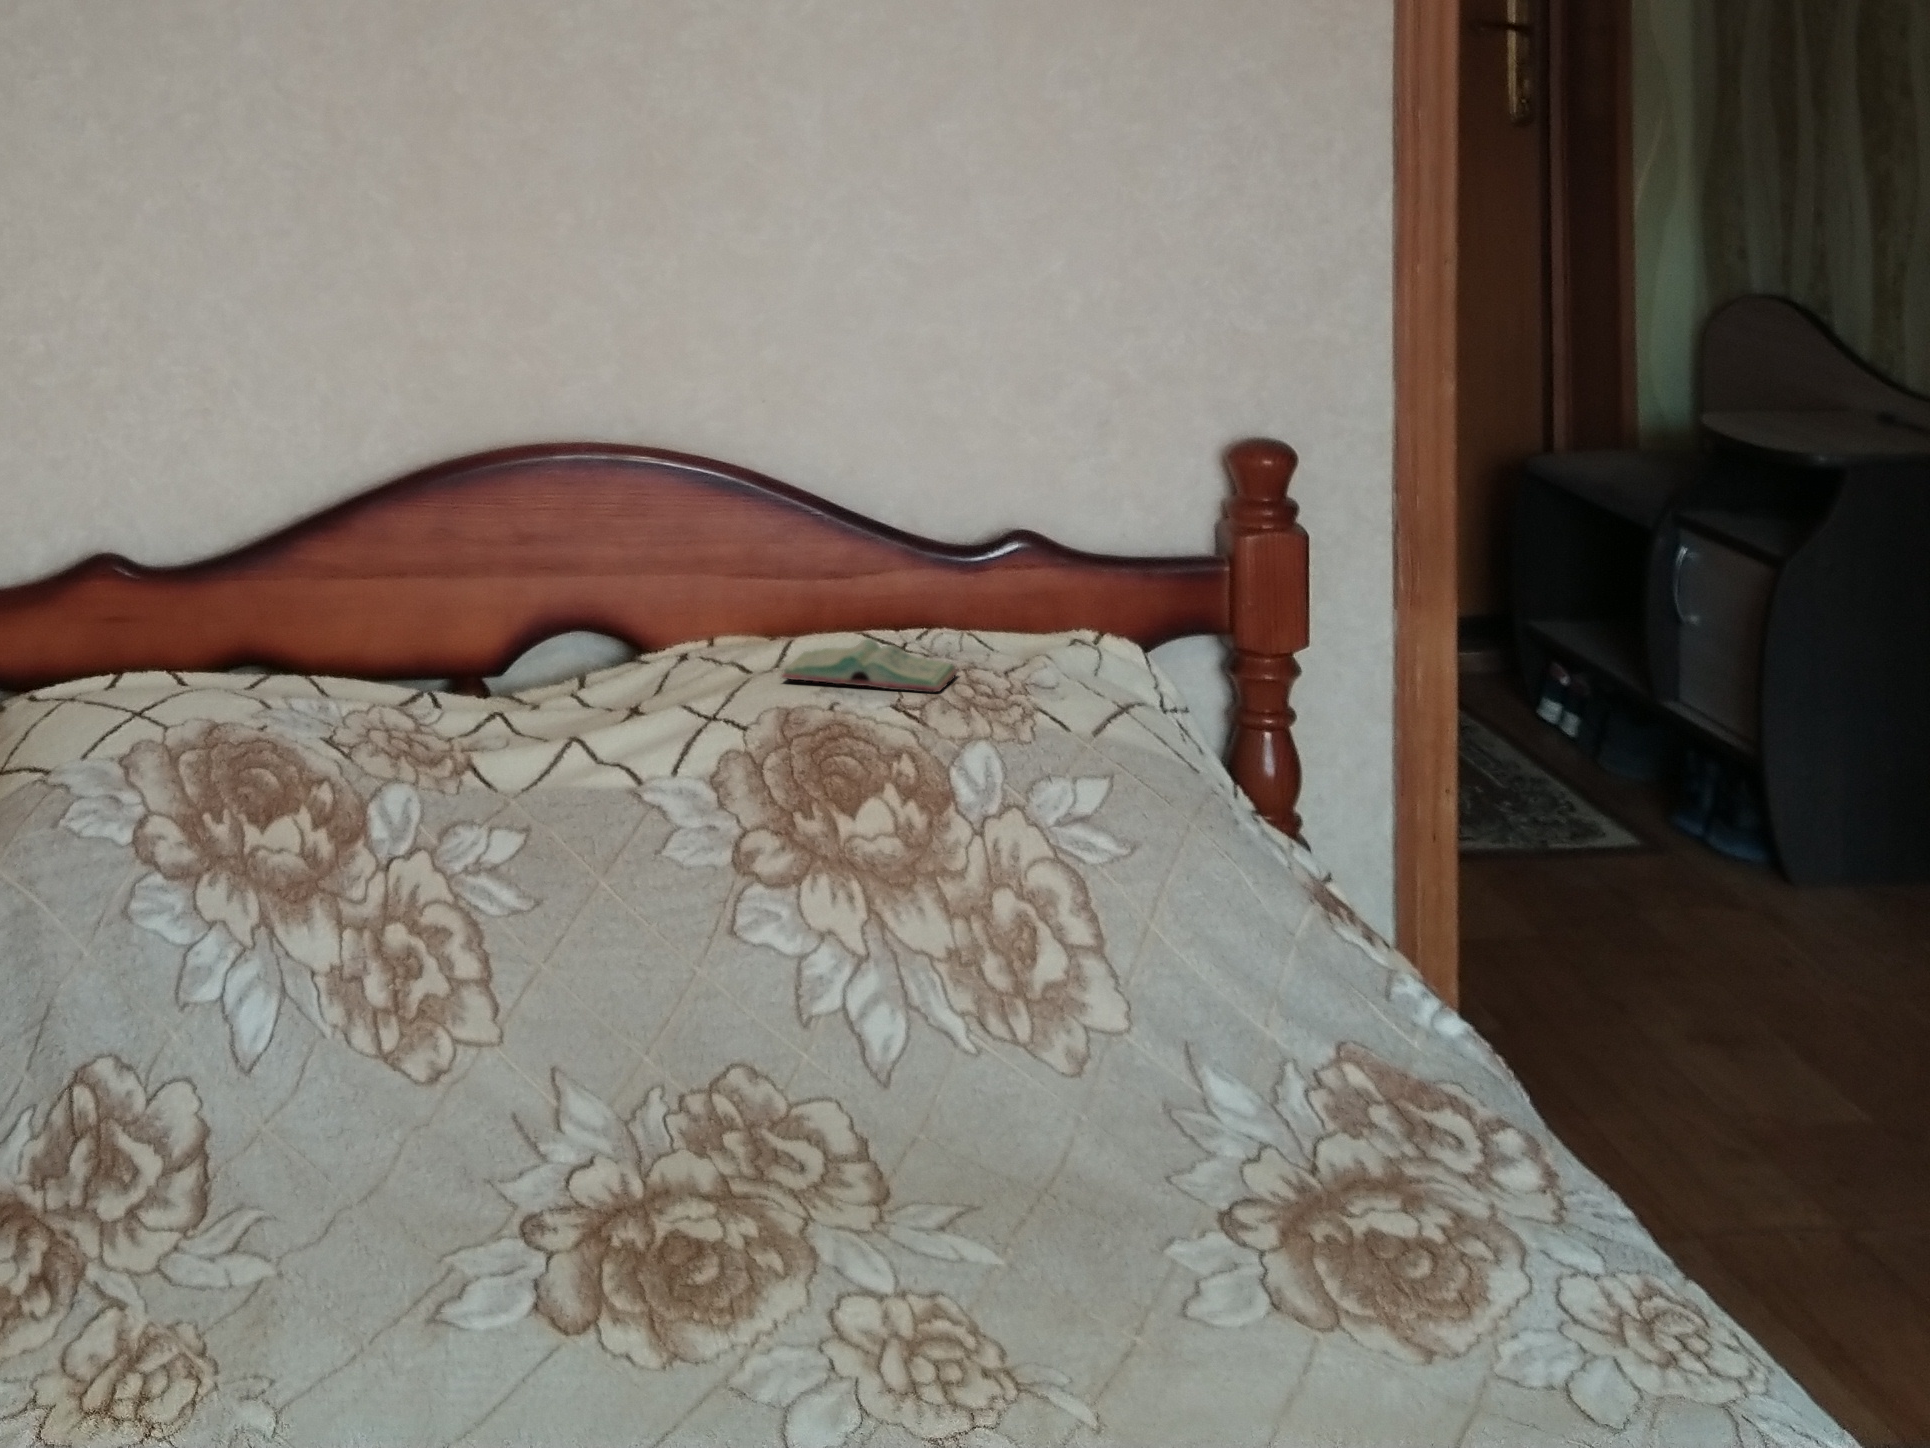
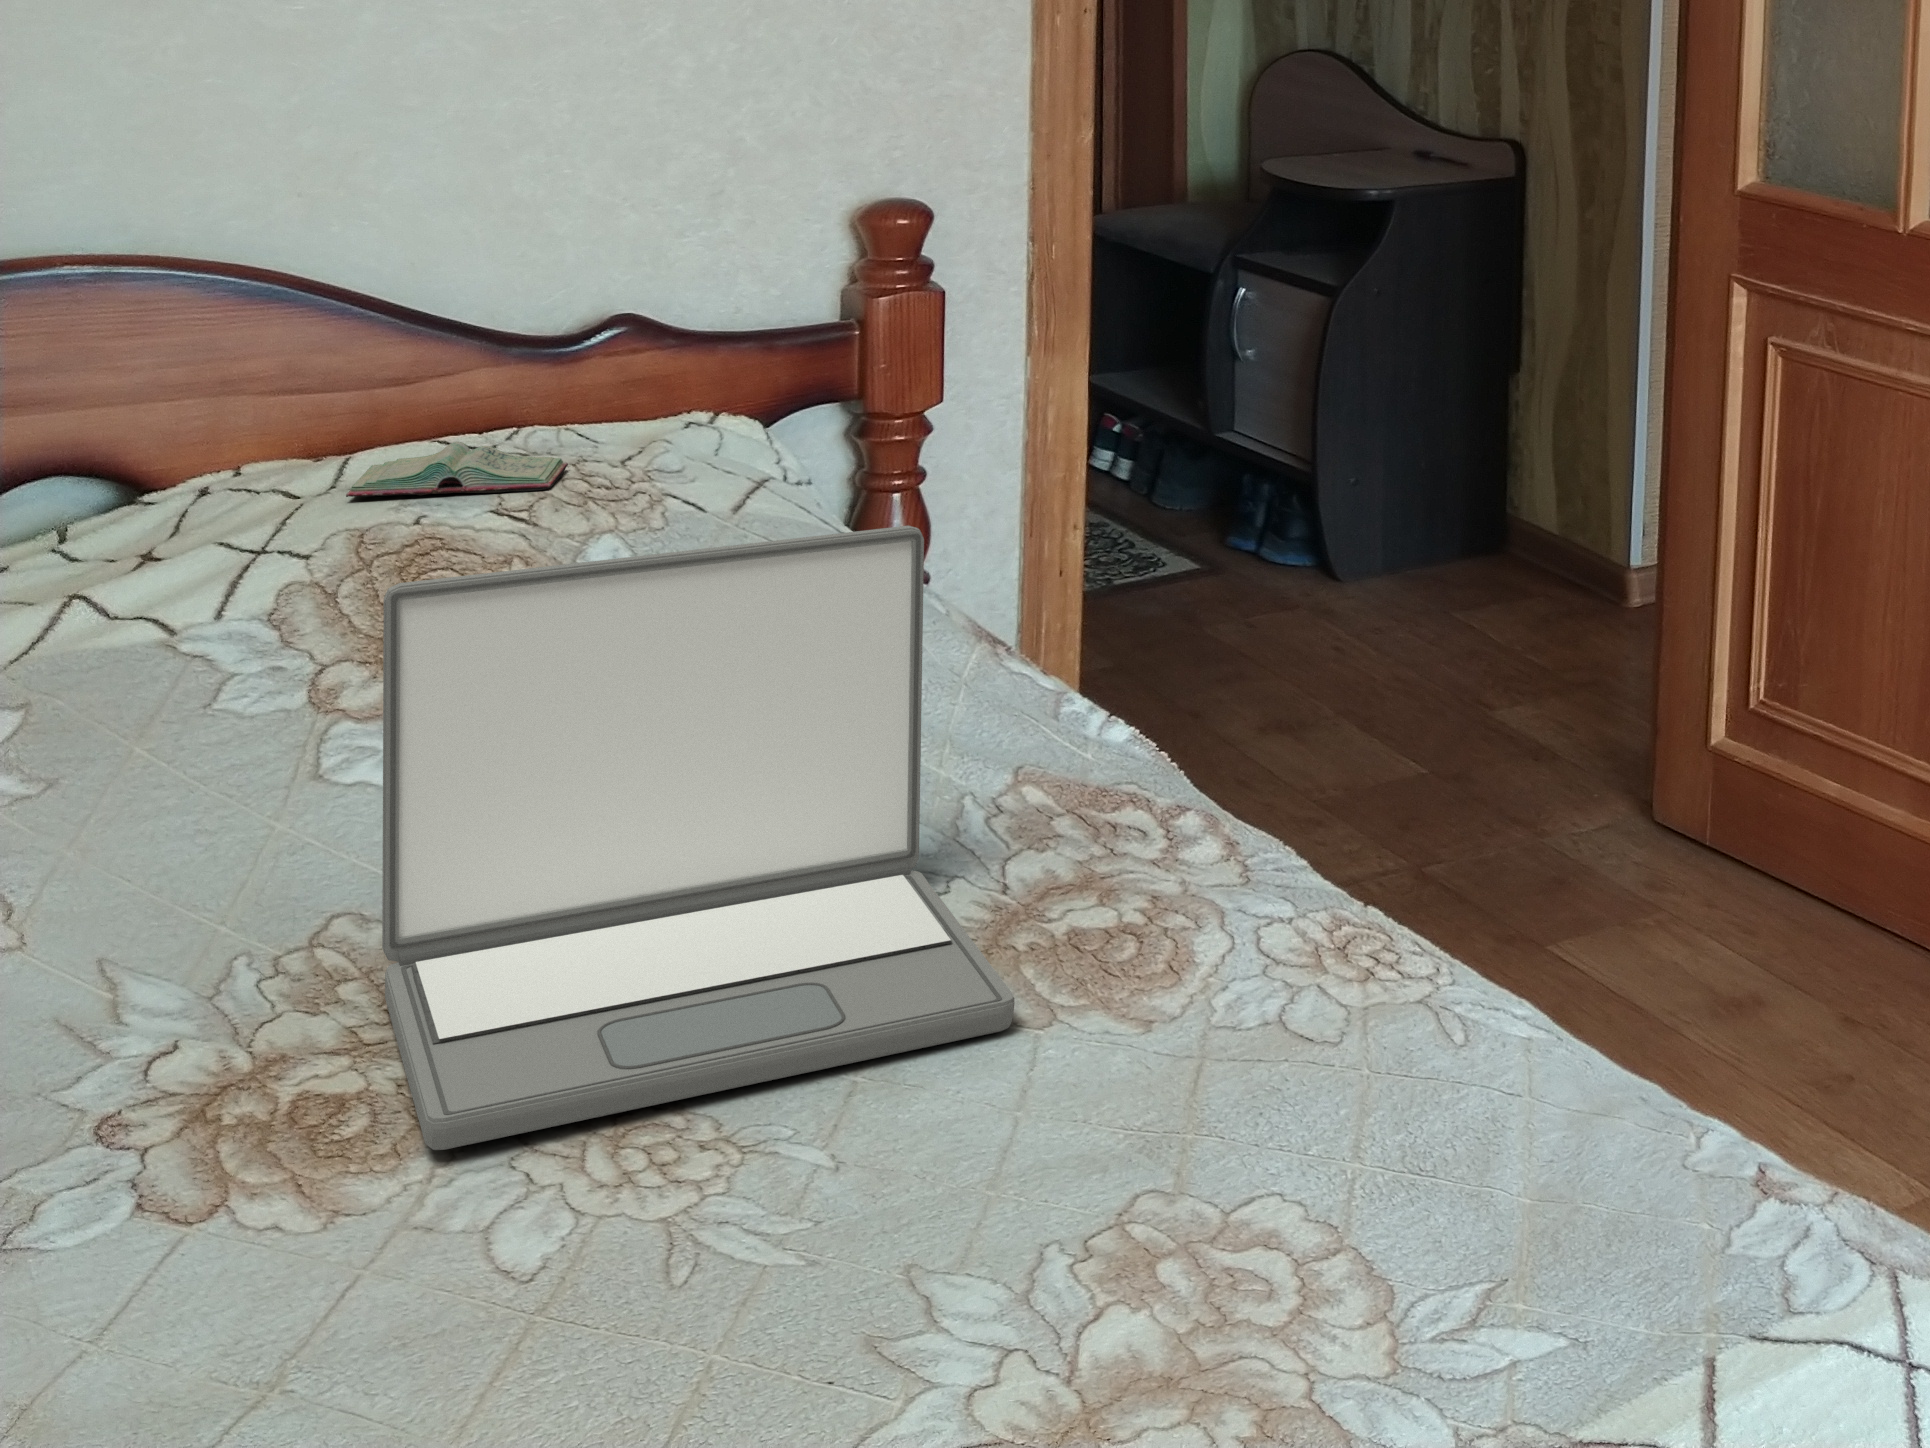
laptop: none [758,774,1291,1327] -> present [382,526,1015,1150]

